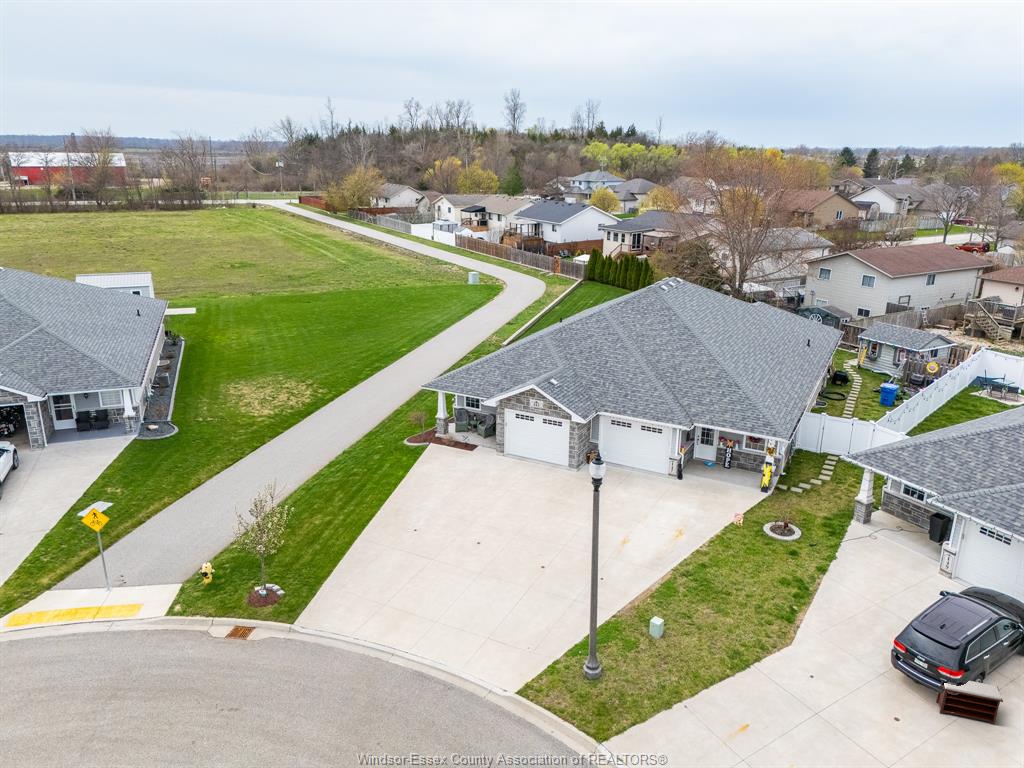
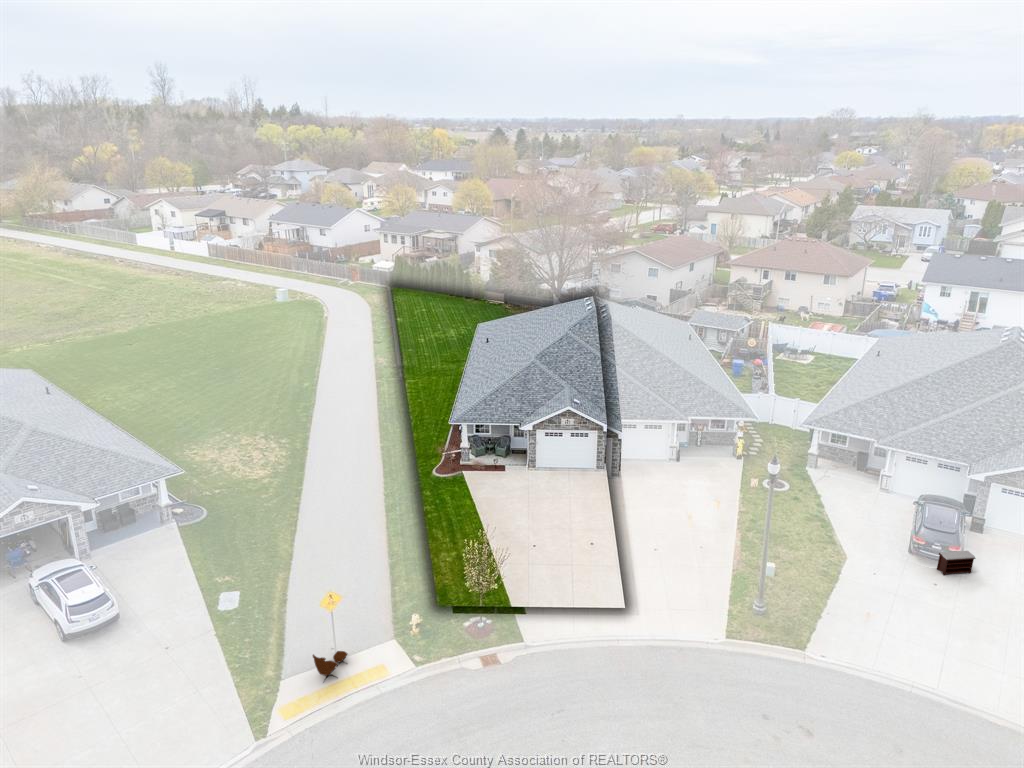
lounge chair: none [63,569,122,603] -> present [313,651,347,678]

